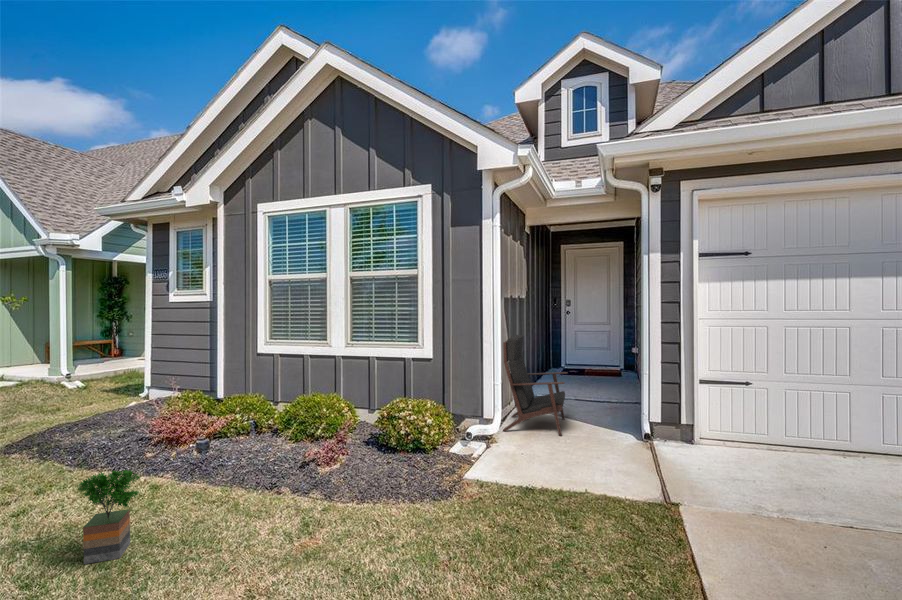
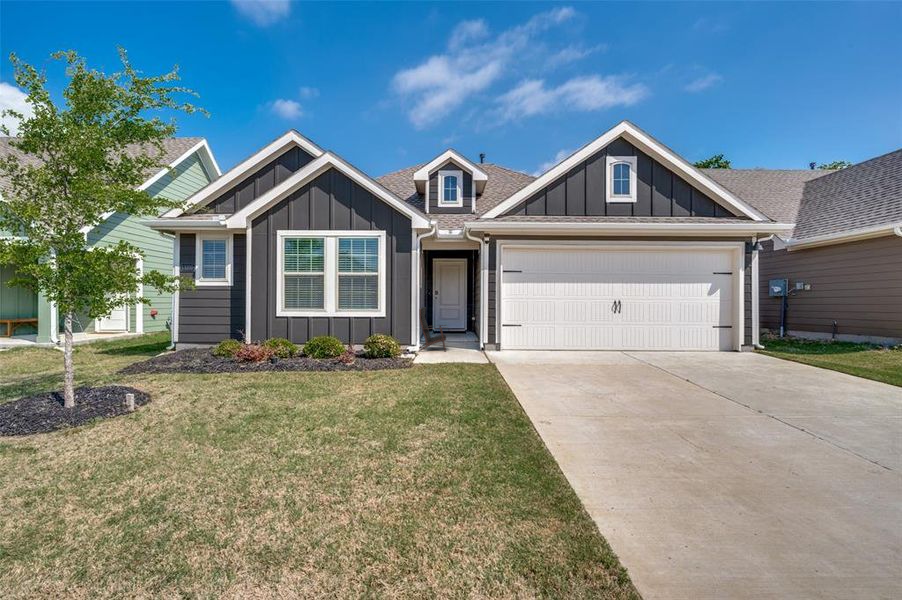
potted tree: present [78,469,140,564] -> none [269,352,296,387]

